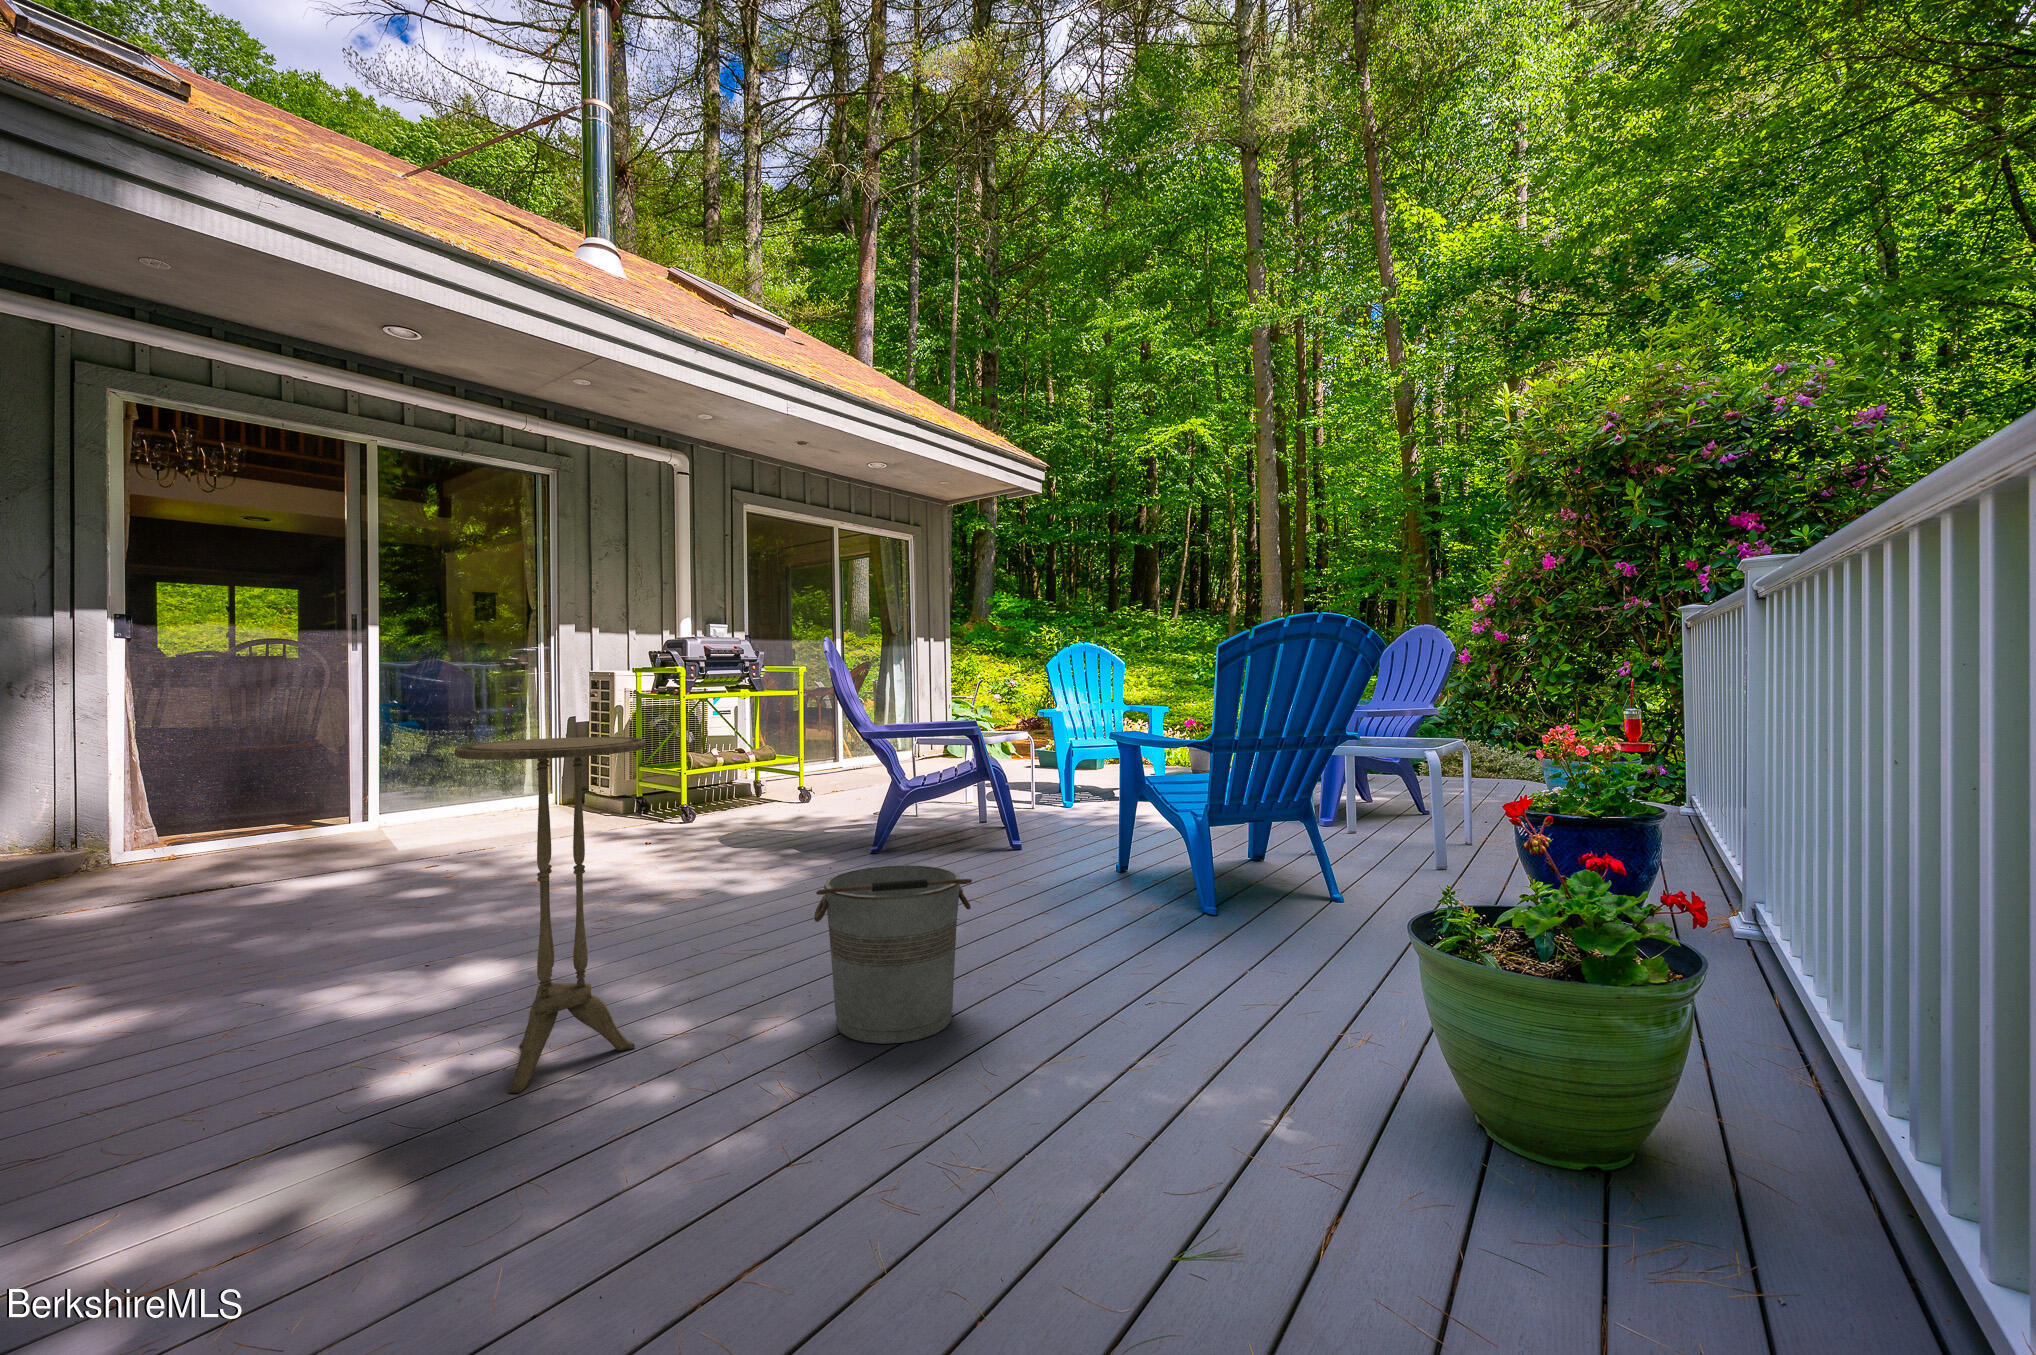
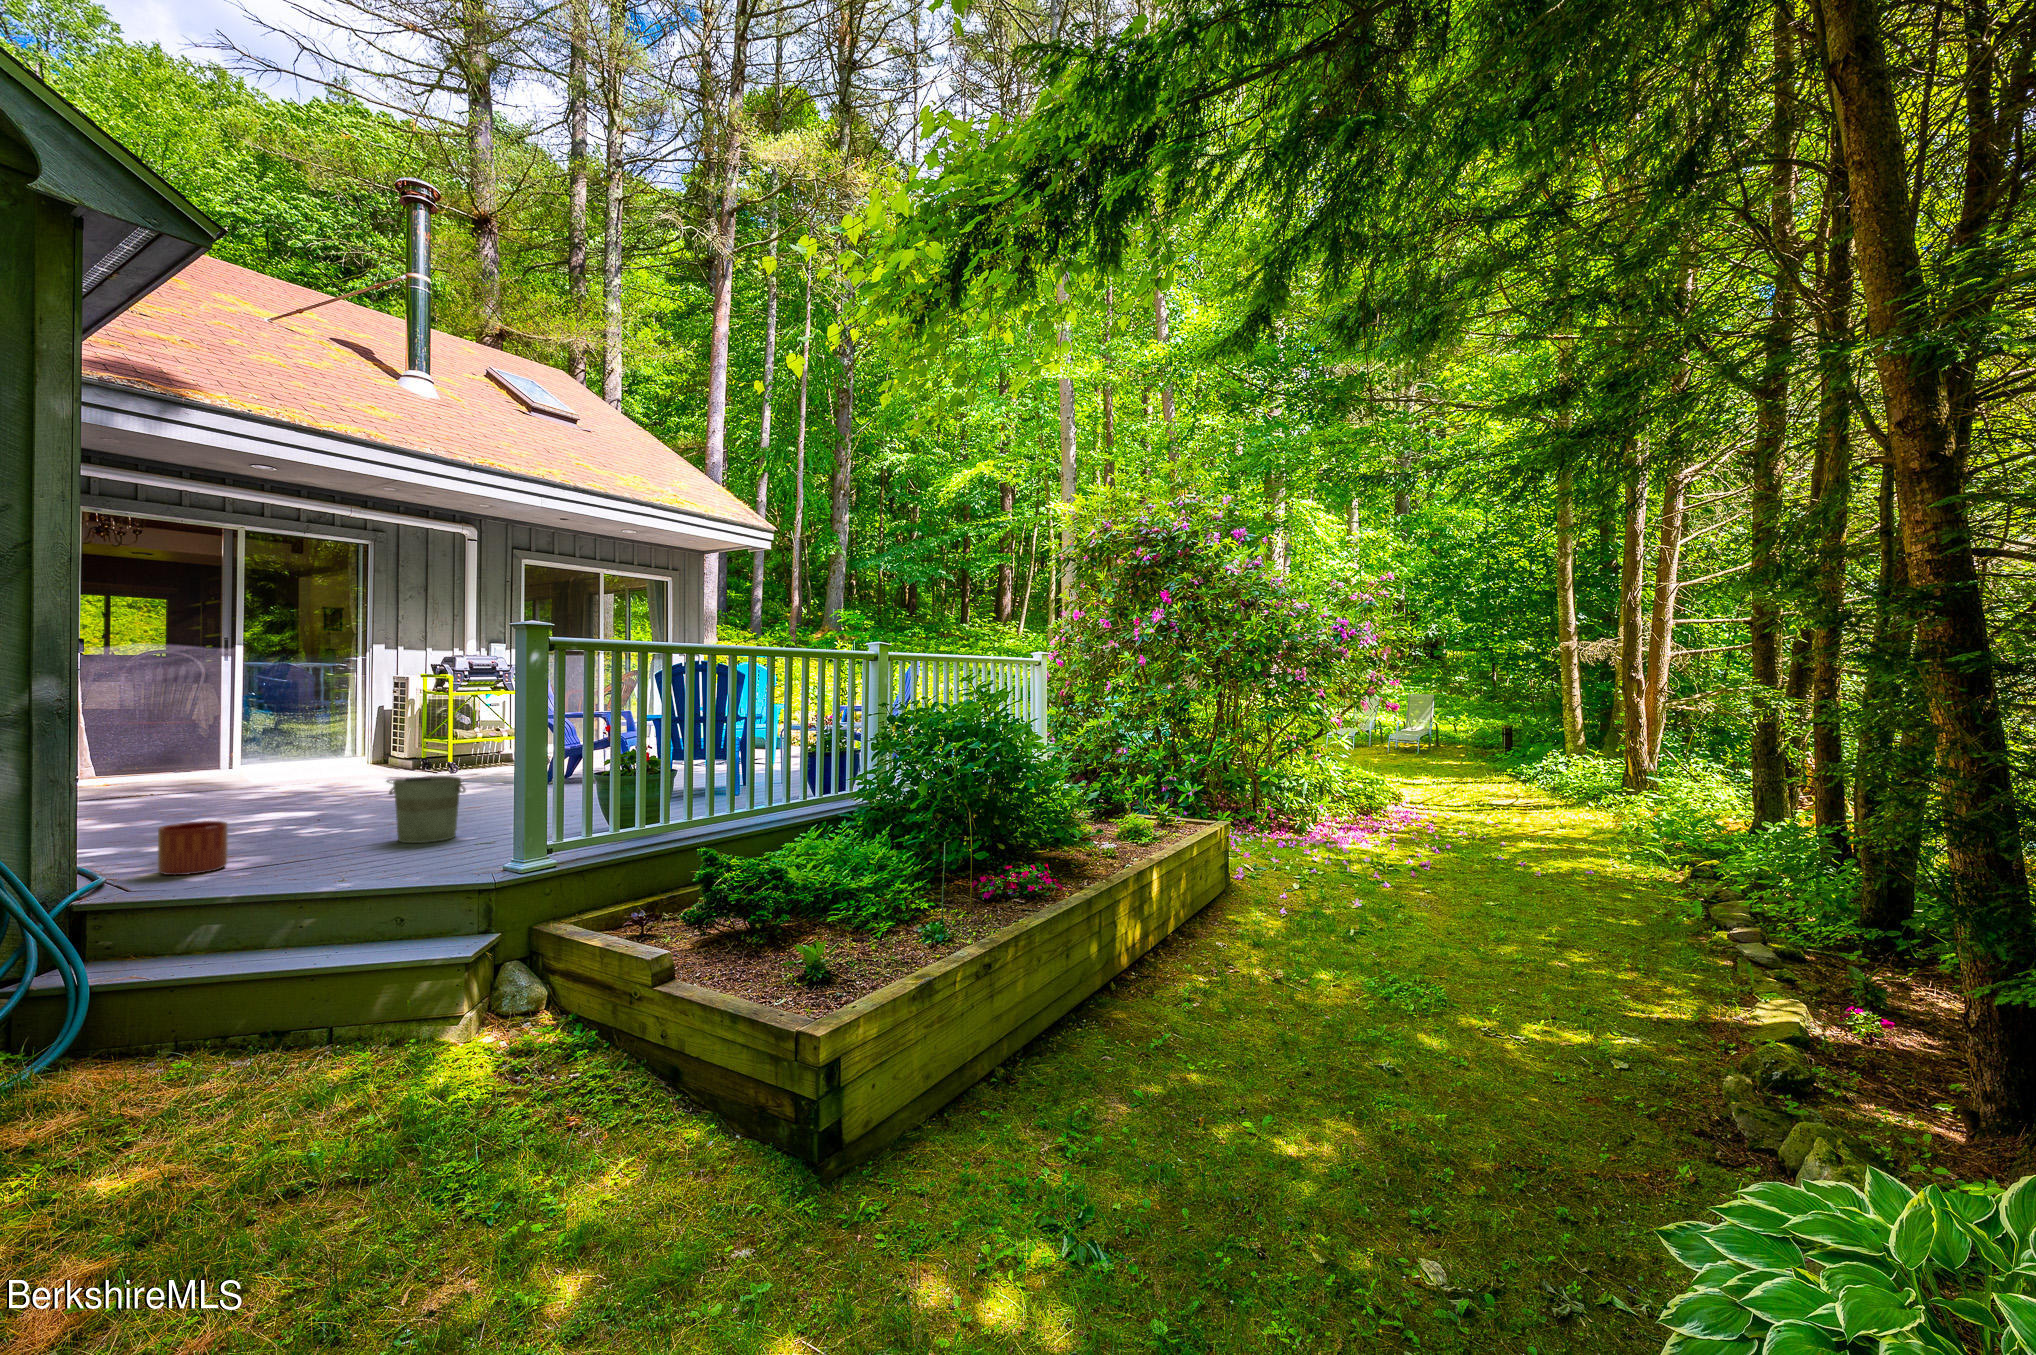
side table: present [455,737,646,1093] -> none [229,716,316,850]
planter: none [308,1060,509,1287] -> present [158,821,228,875]

